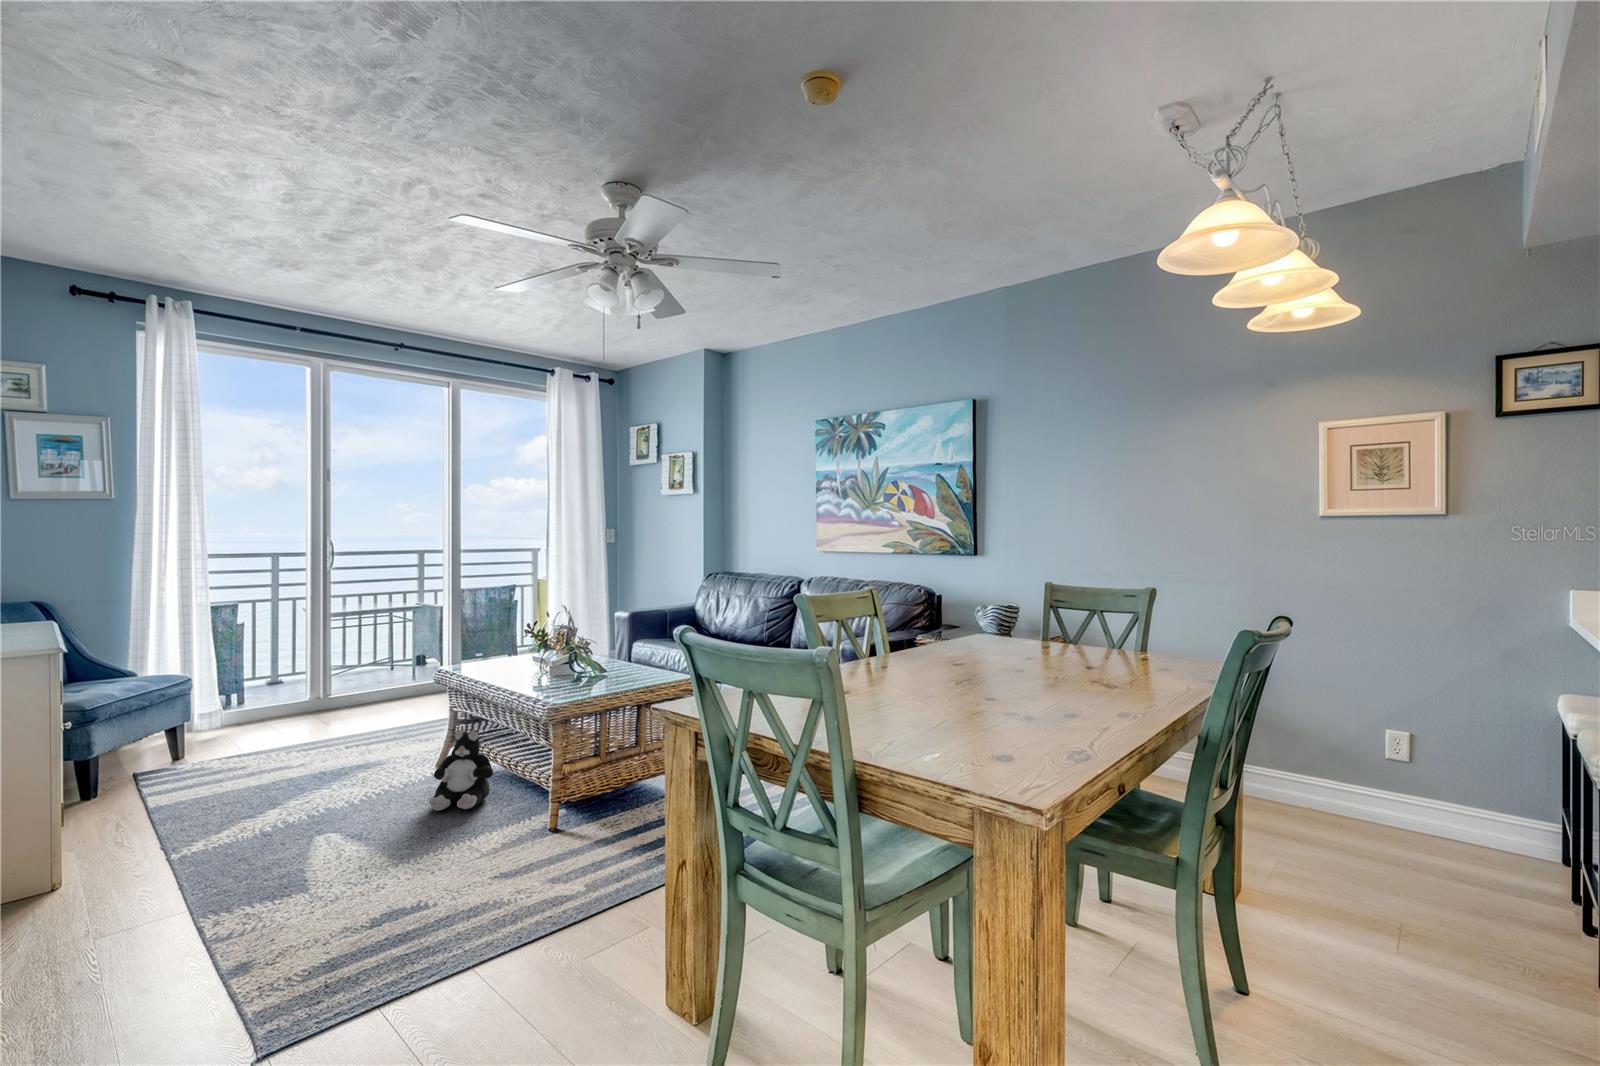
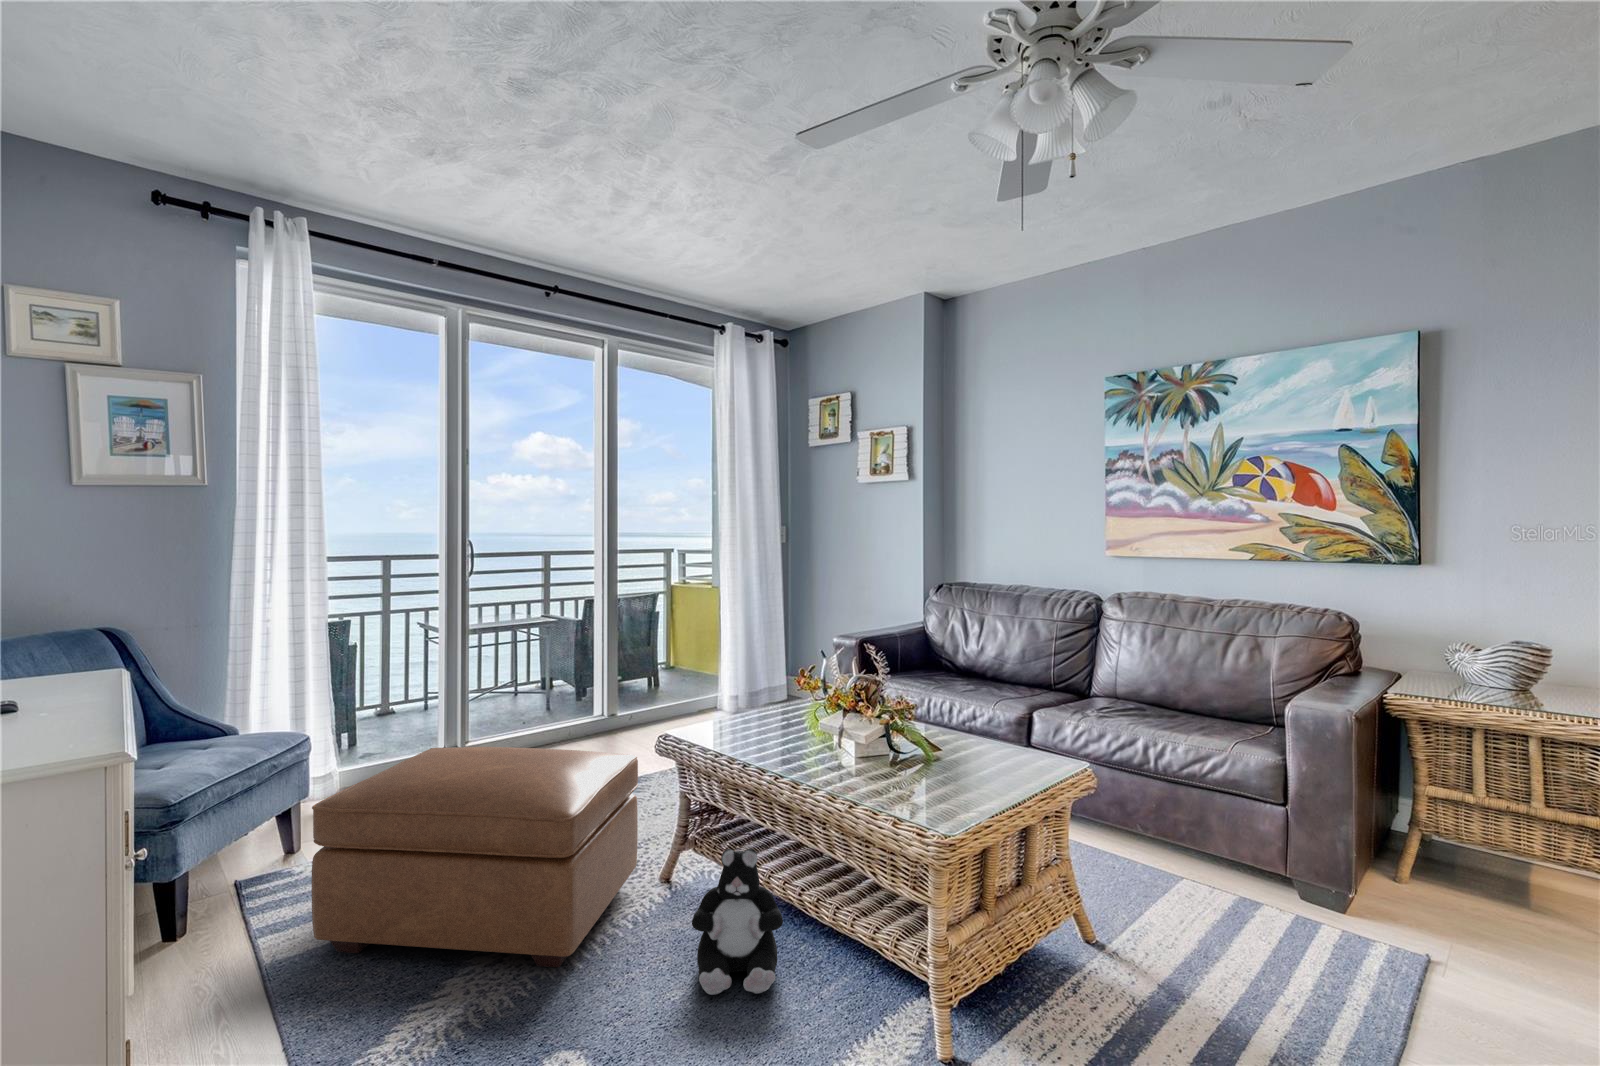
ottoman: none [185,679,422,804] -> present [312,747,638,968]

